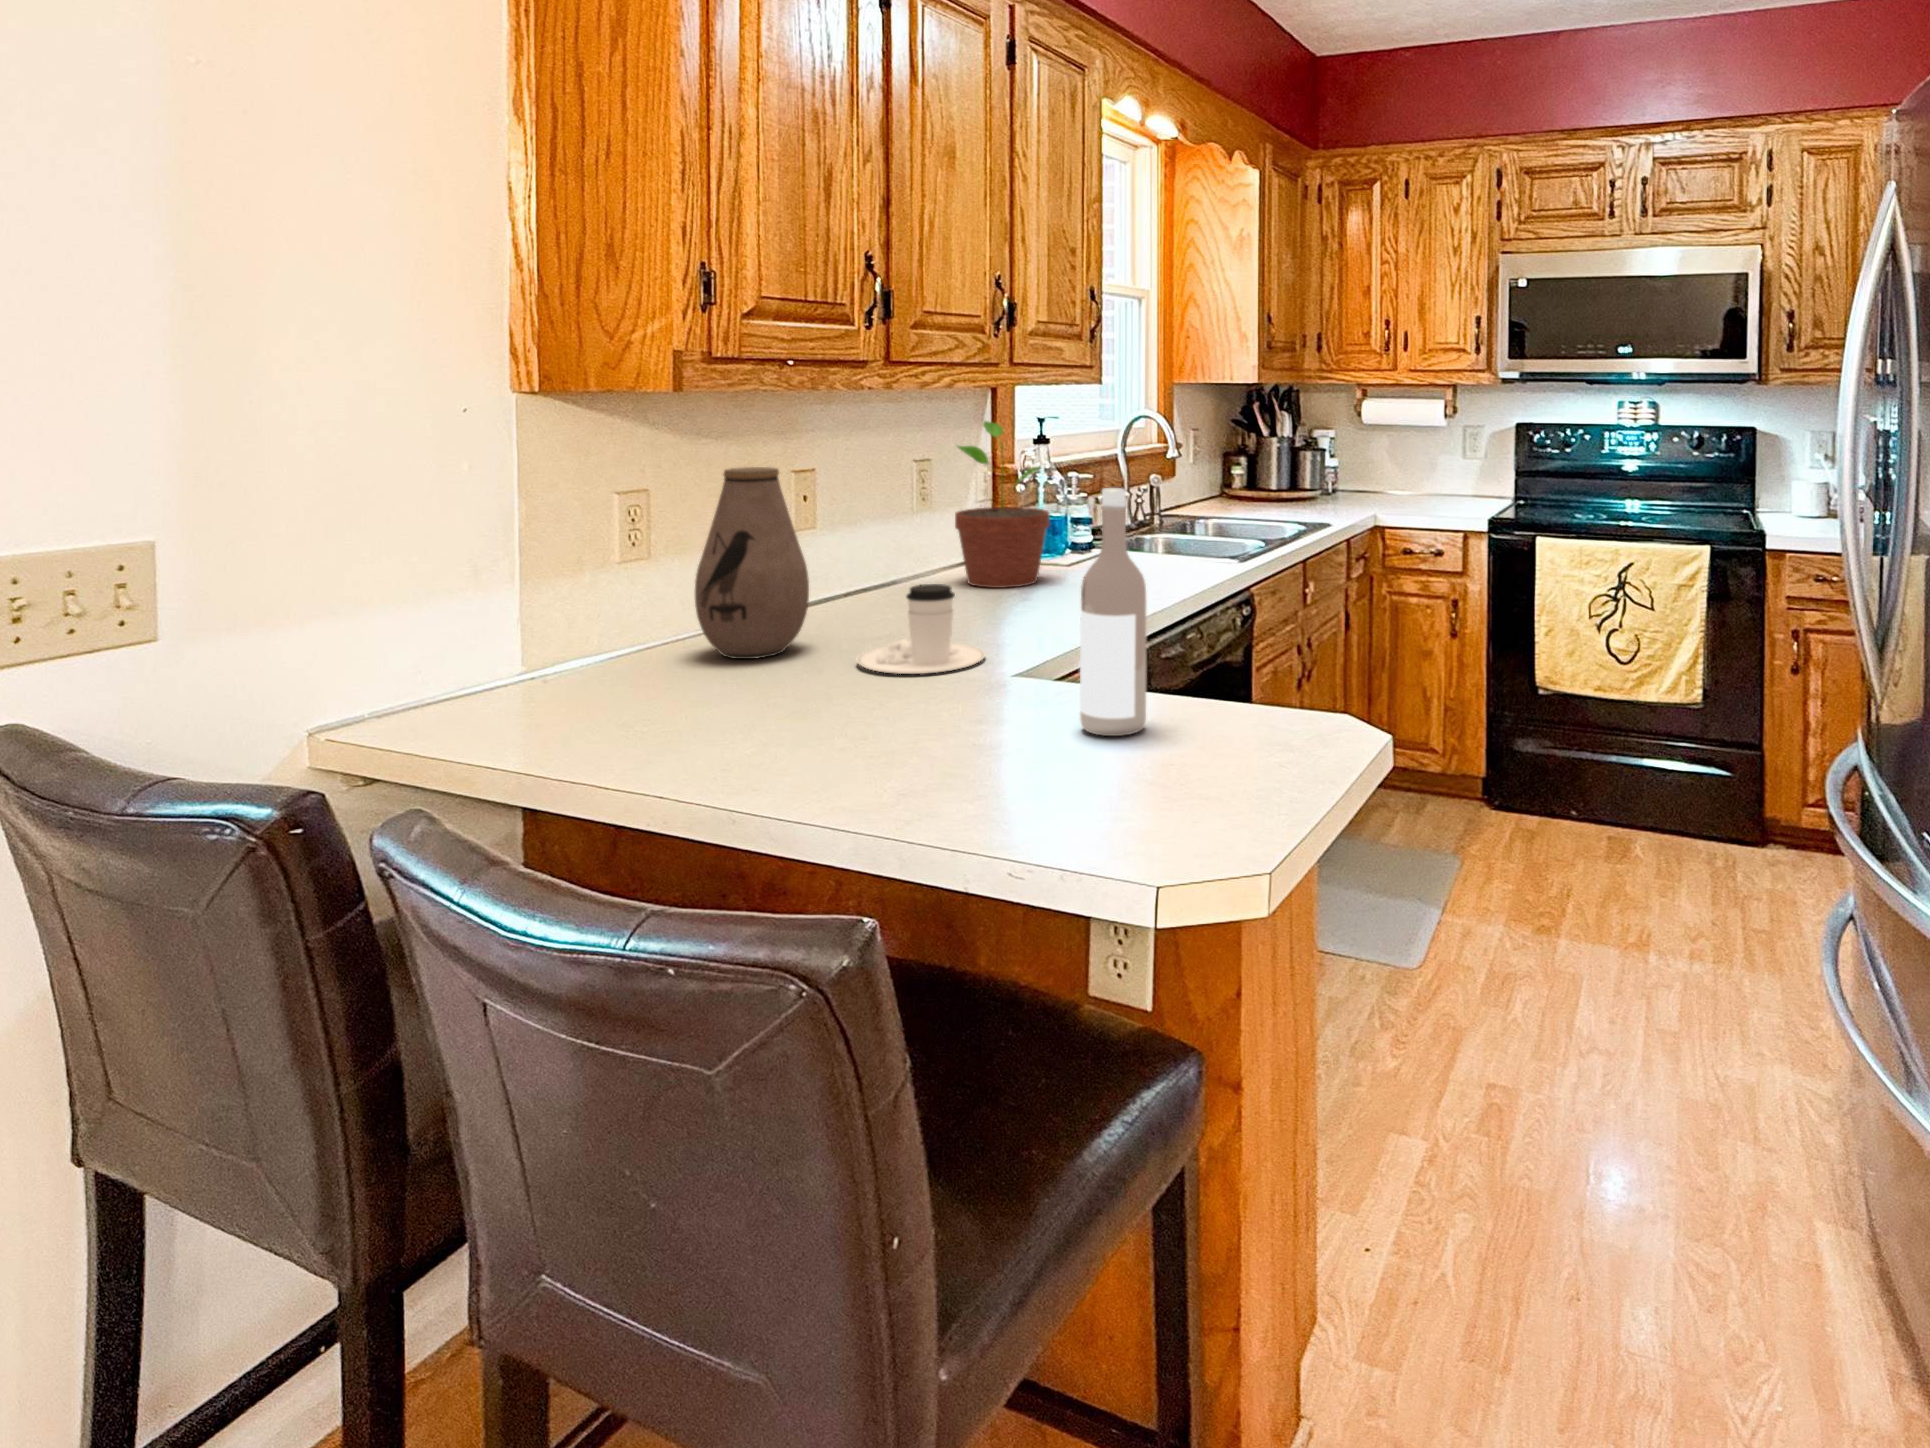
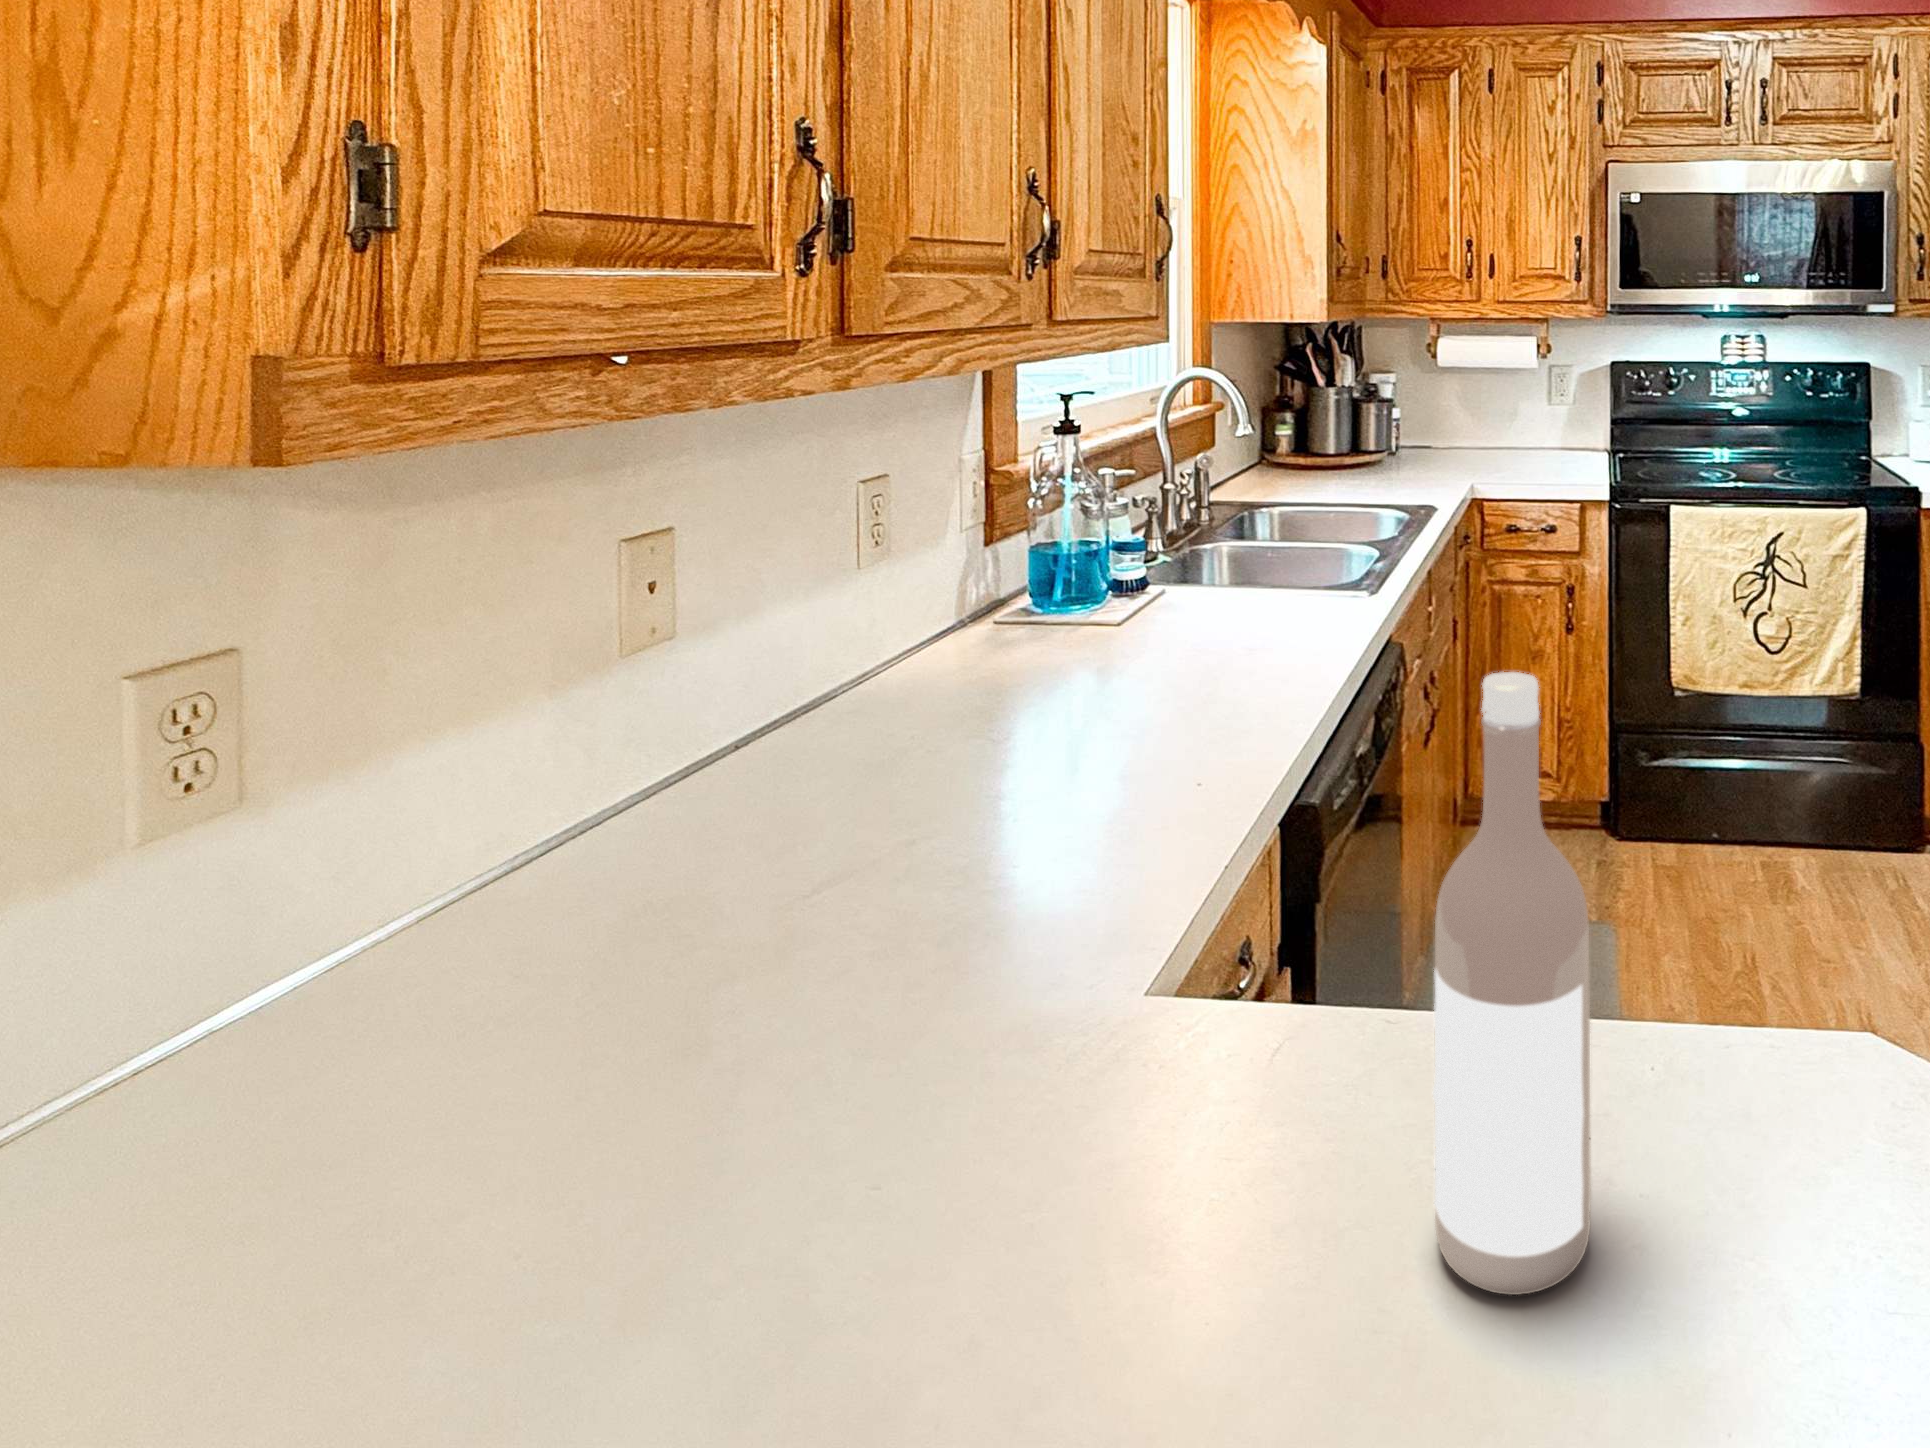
potted plant: present [955,421,1050,588] -> none [936,410,1102,697]
vase: present [695,467,809,659] -> none [356,578,663,1039]
coffee cup: present [856,584,985,674] -> none [787,809,1081,1052]

